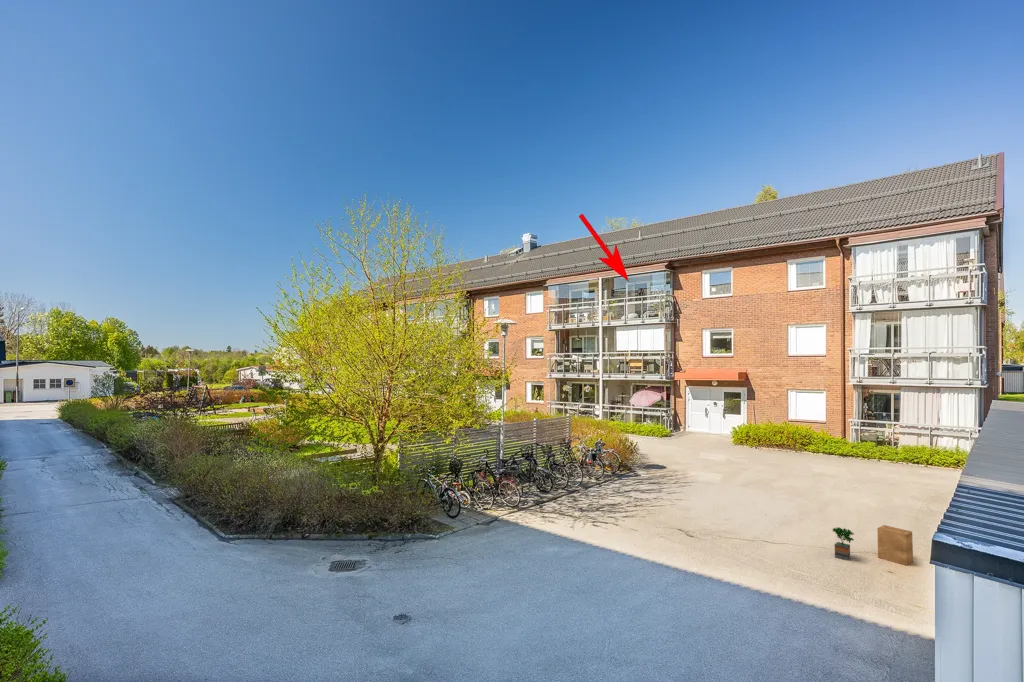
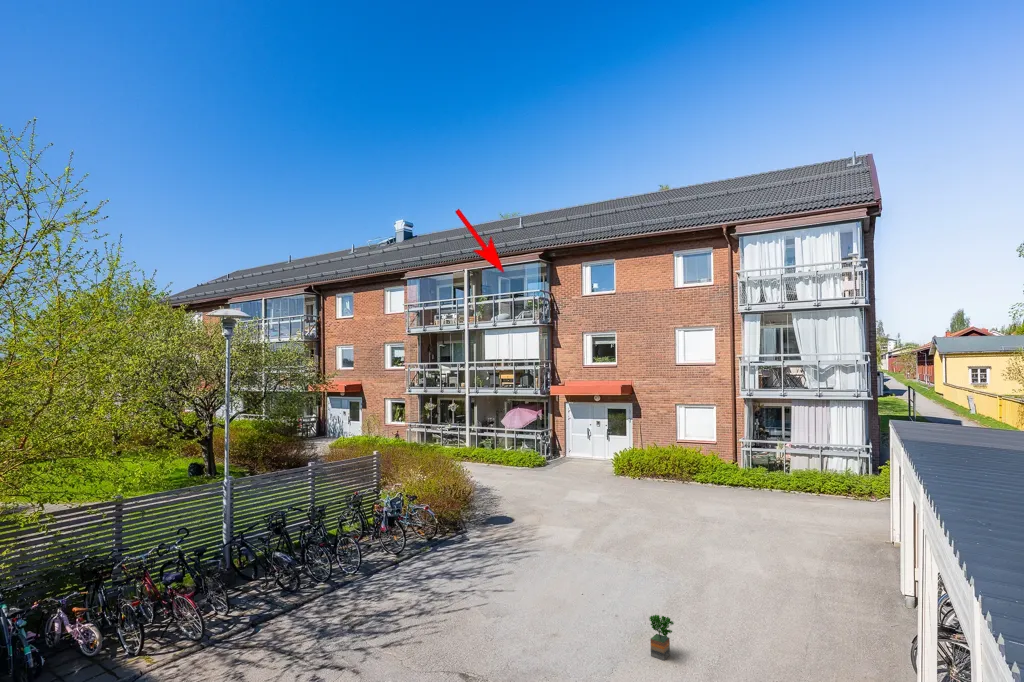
cardboard box: present [877,525,913,566] -> none [704,605,745,662]

